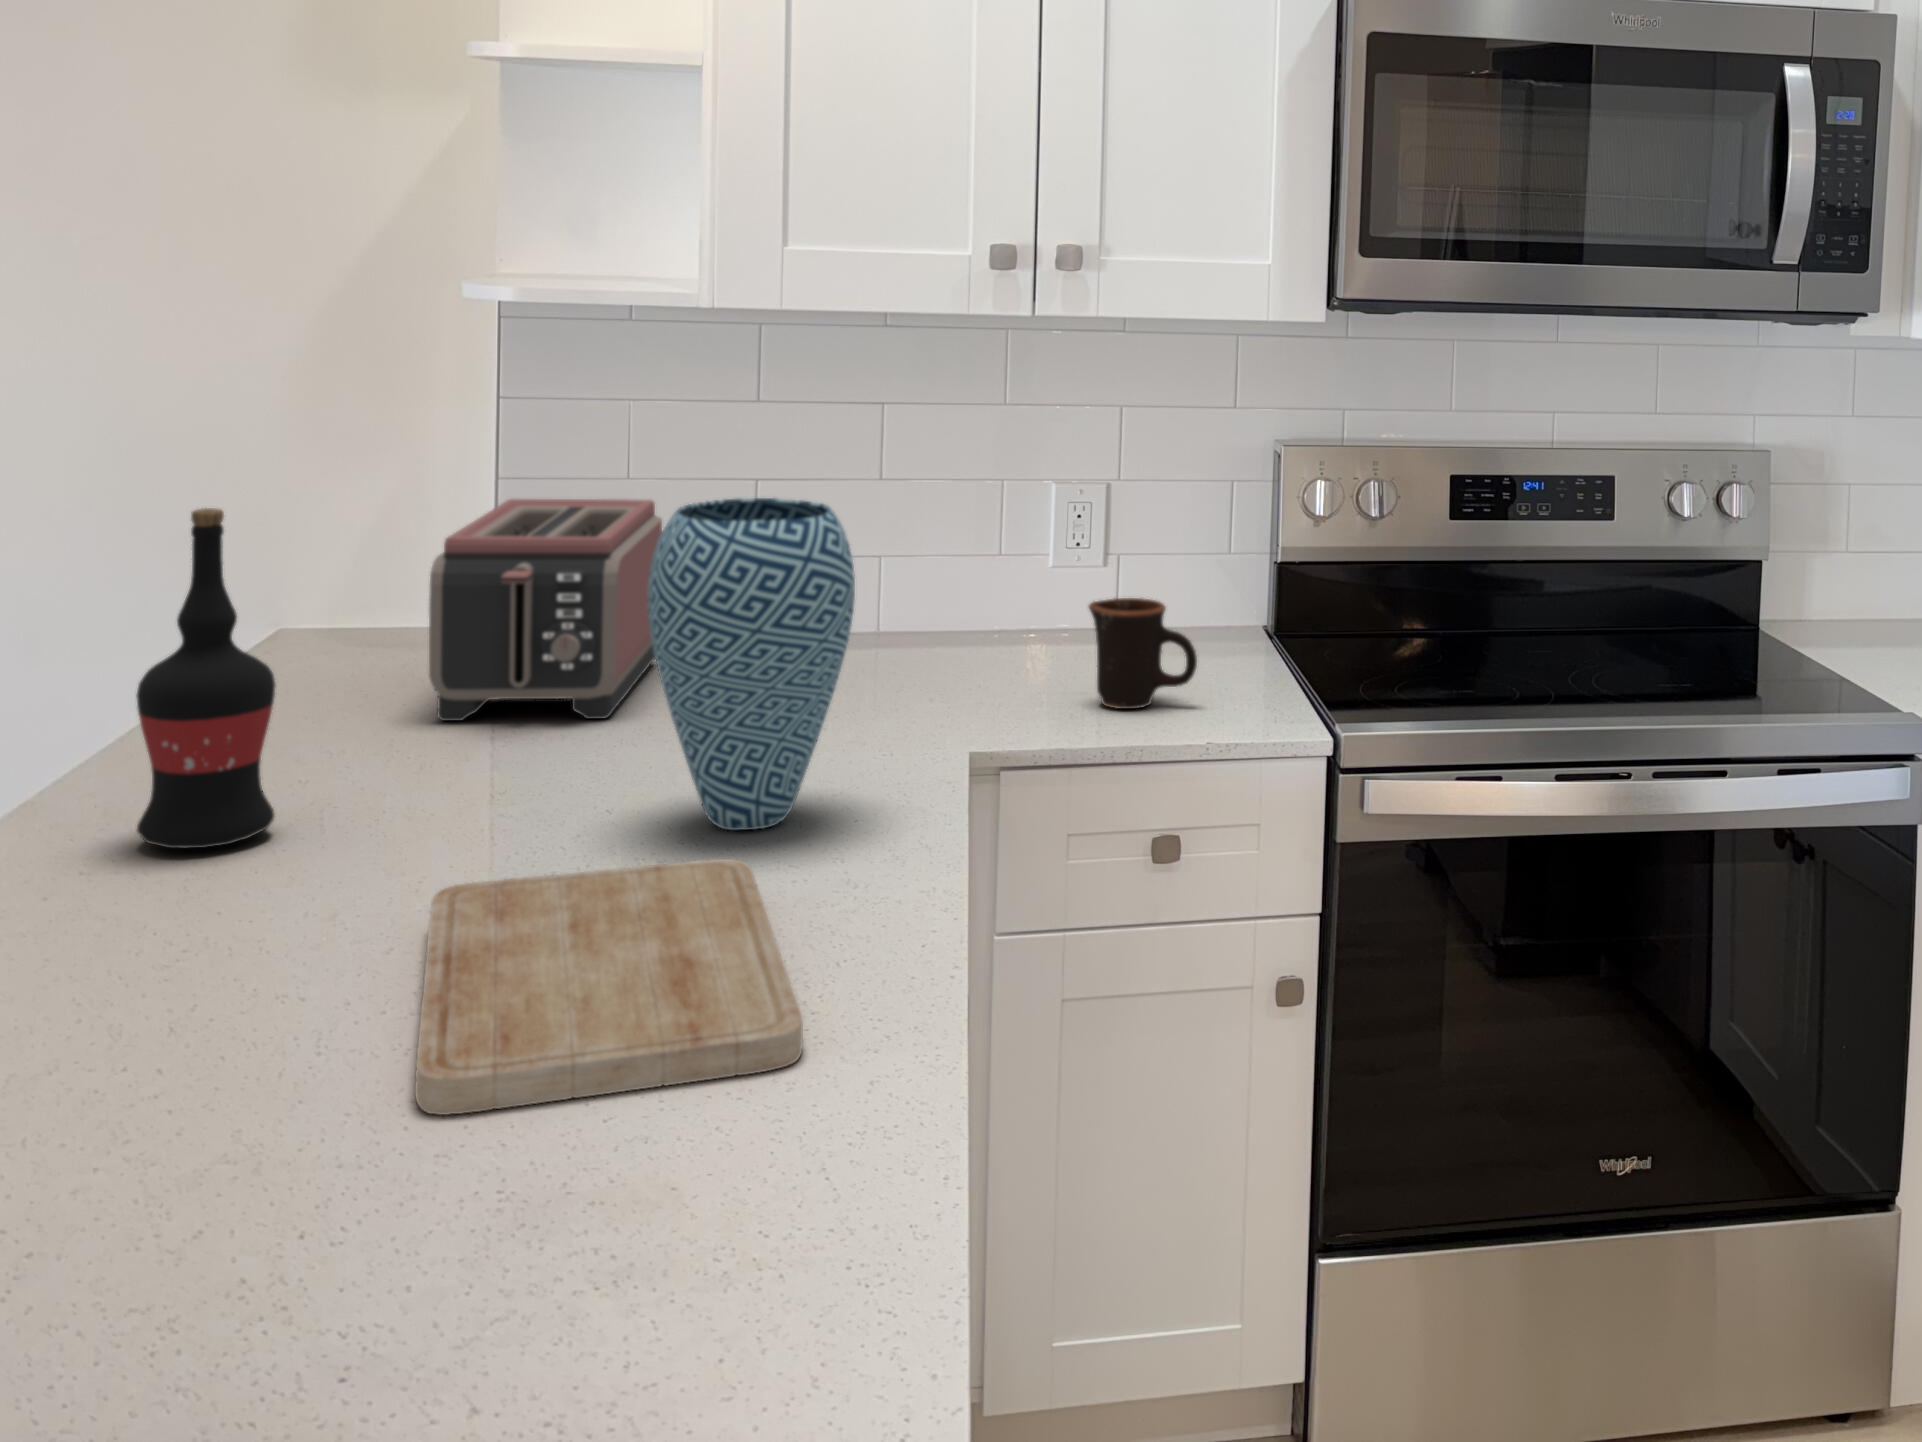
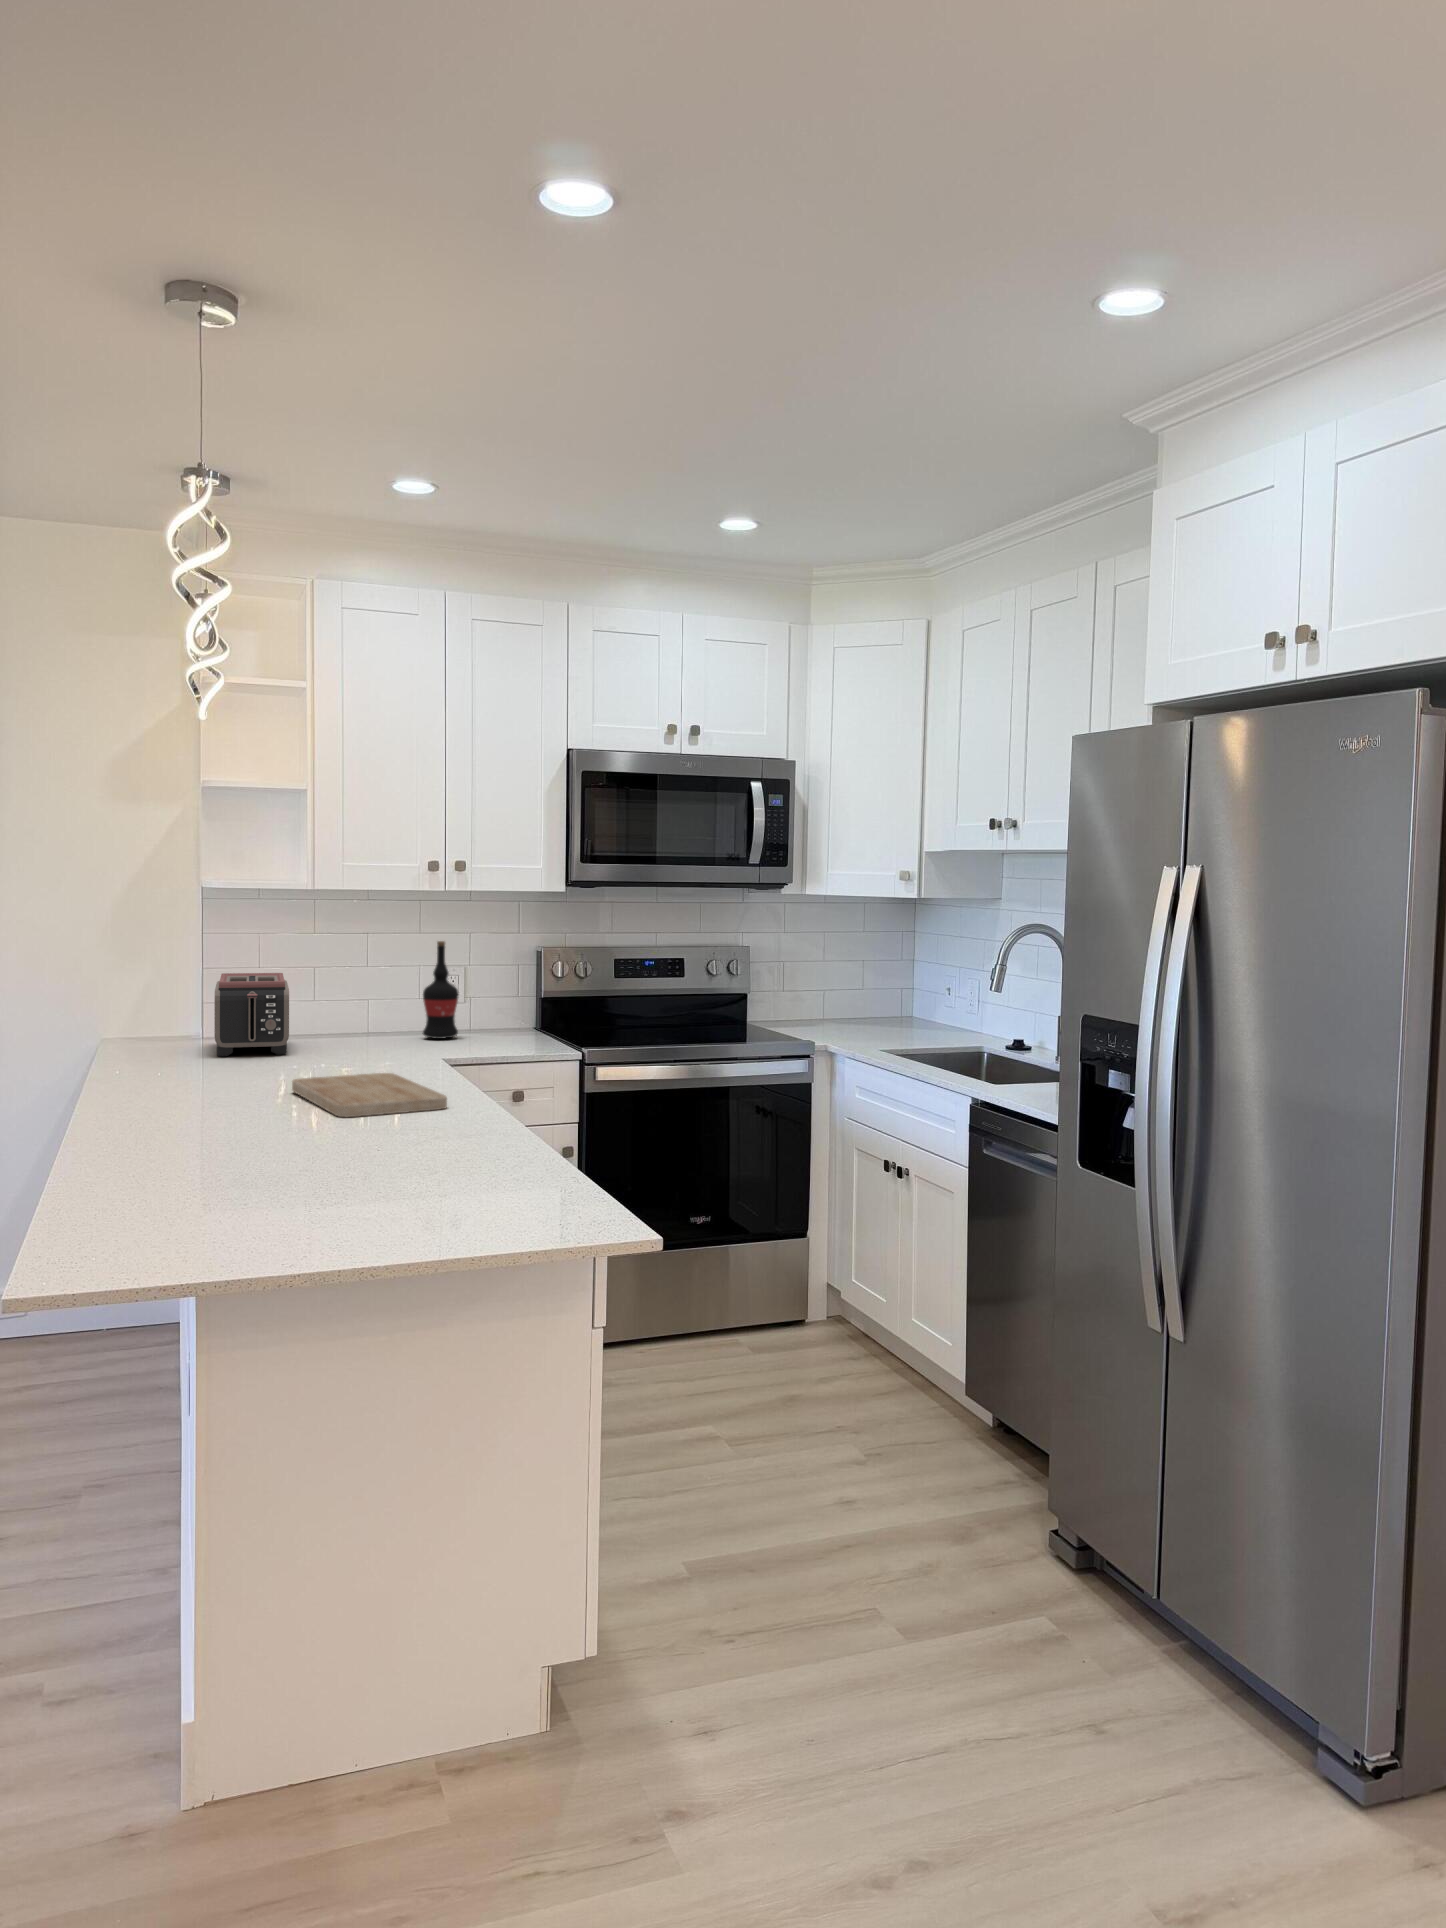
vase: present [648,498,855,830] -> none [337,953,412,1074]
wine bottle: present [137,508,276,848] -> present [423,941,459,1039]
mug: present [1089,598,1197,709] -> none [476,1005,521,1048]

